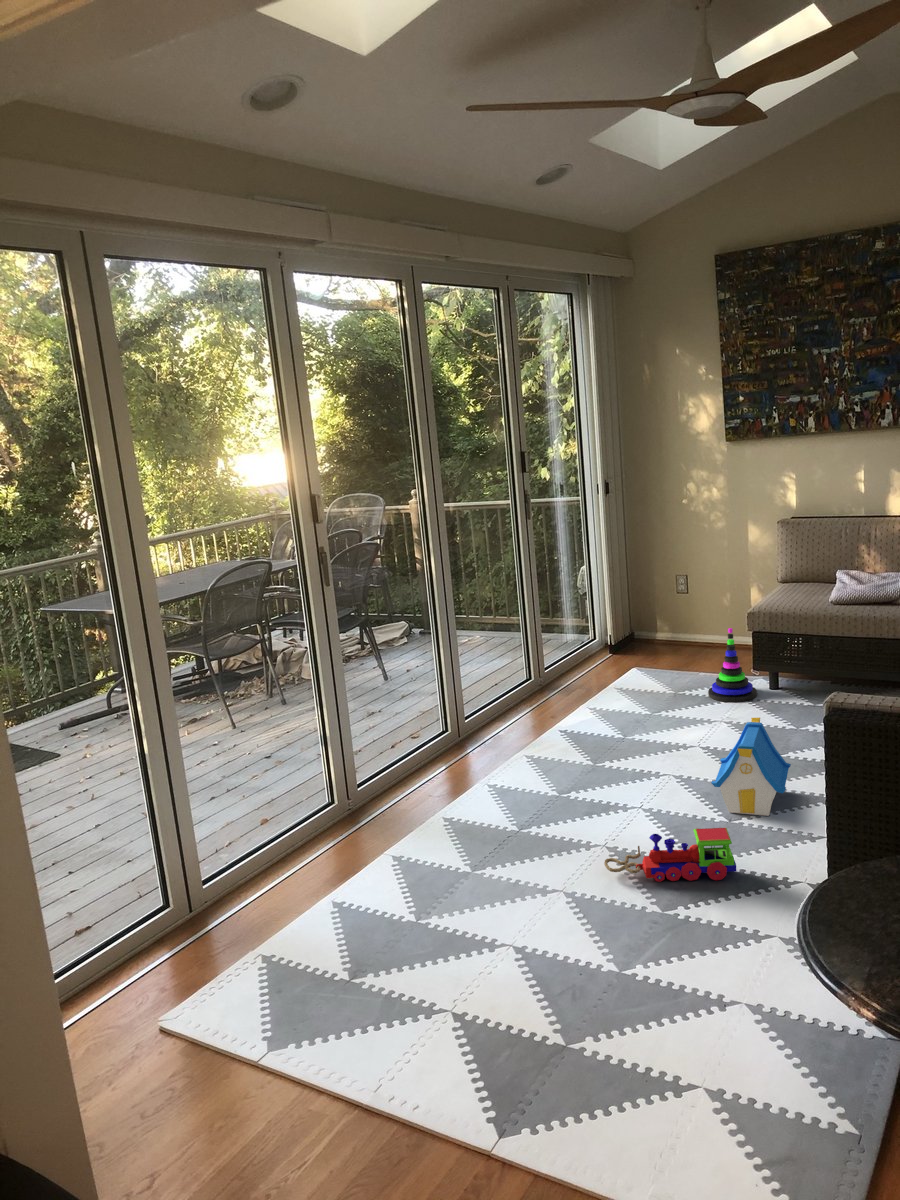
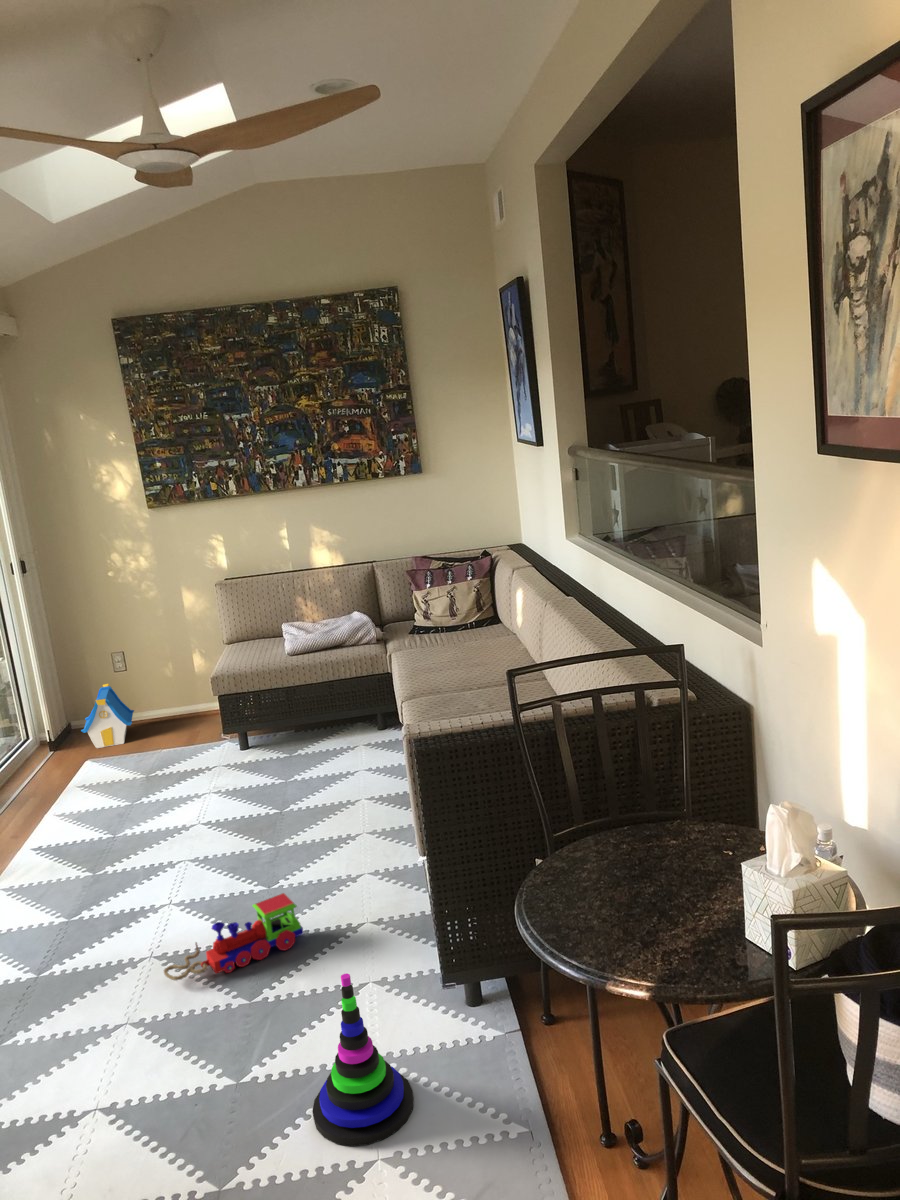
stacking toy: present [708,628,757,702] -> present [312,973,413,1146]
toy house: present [712,718,791,816] -> present [81,684,134,748]

